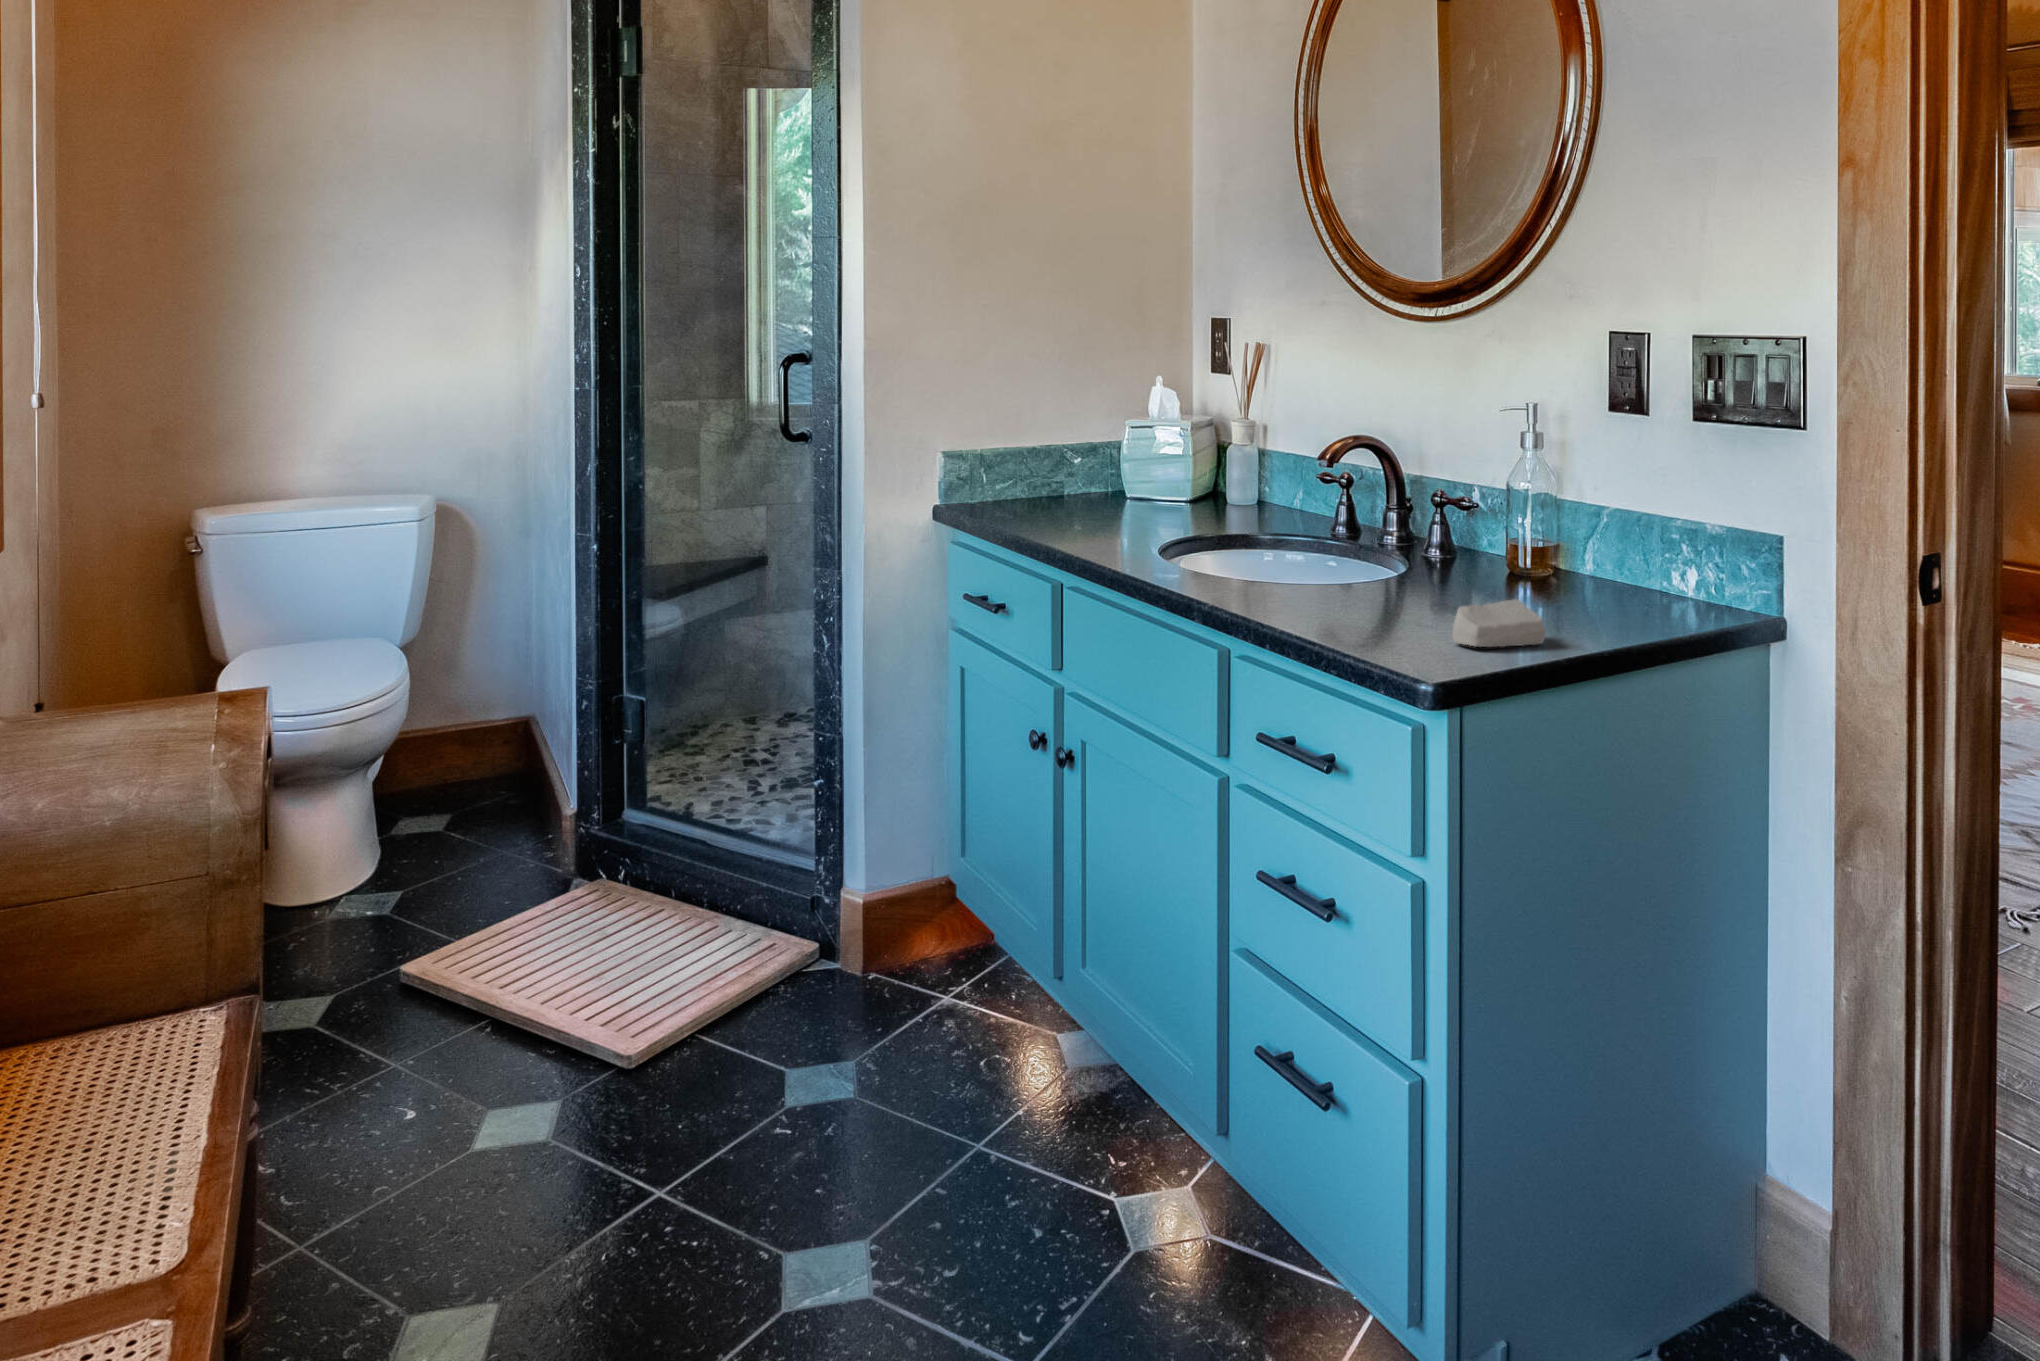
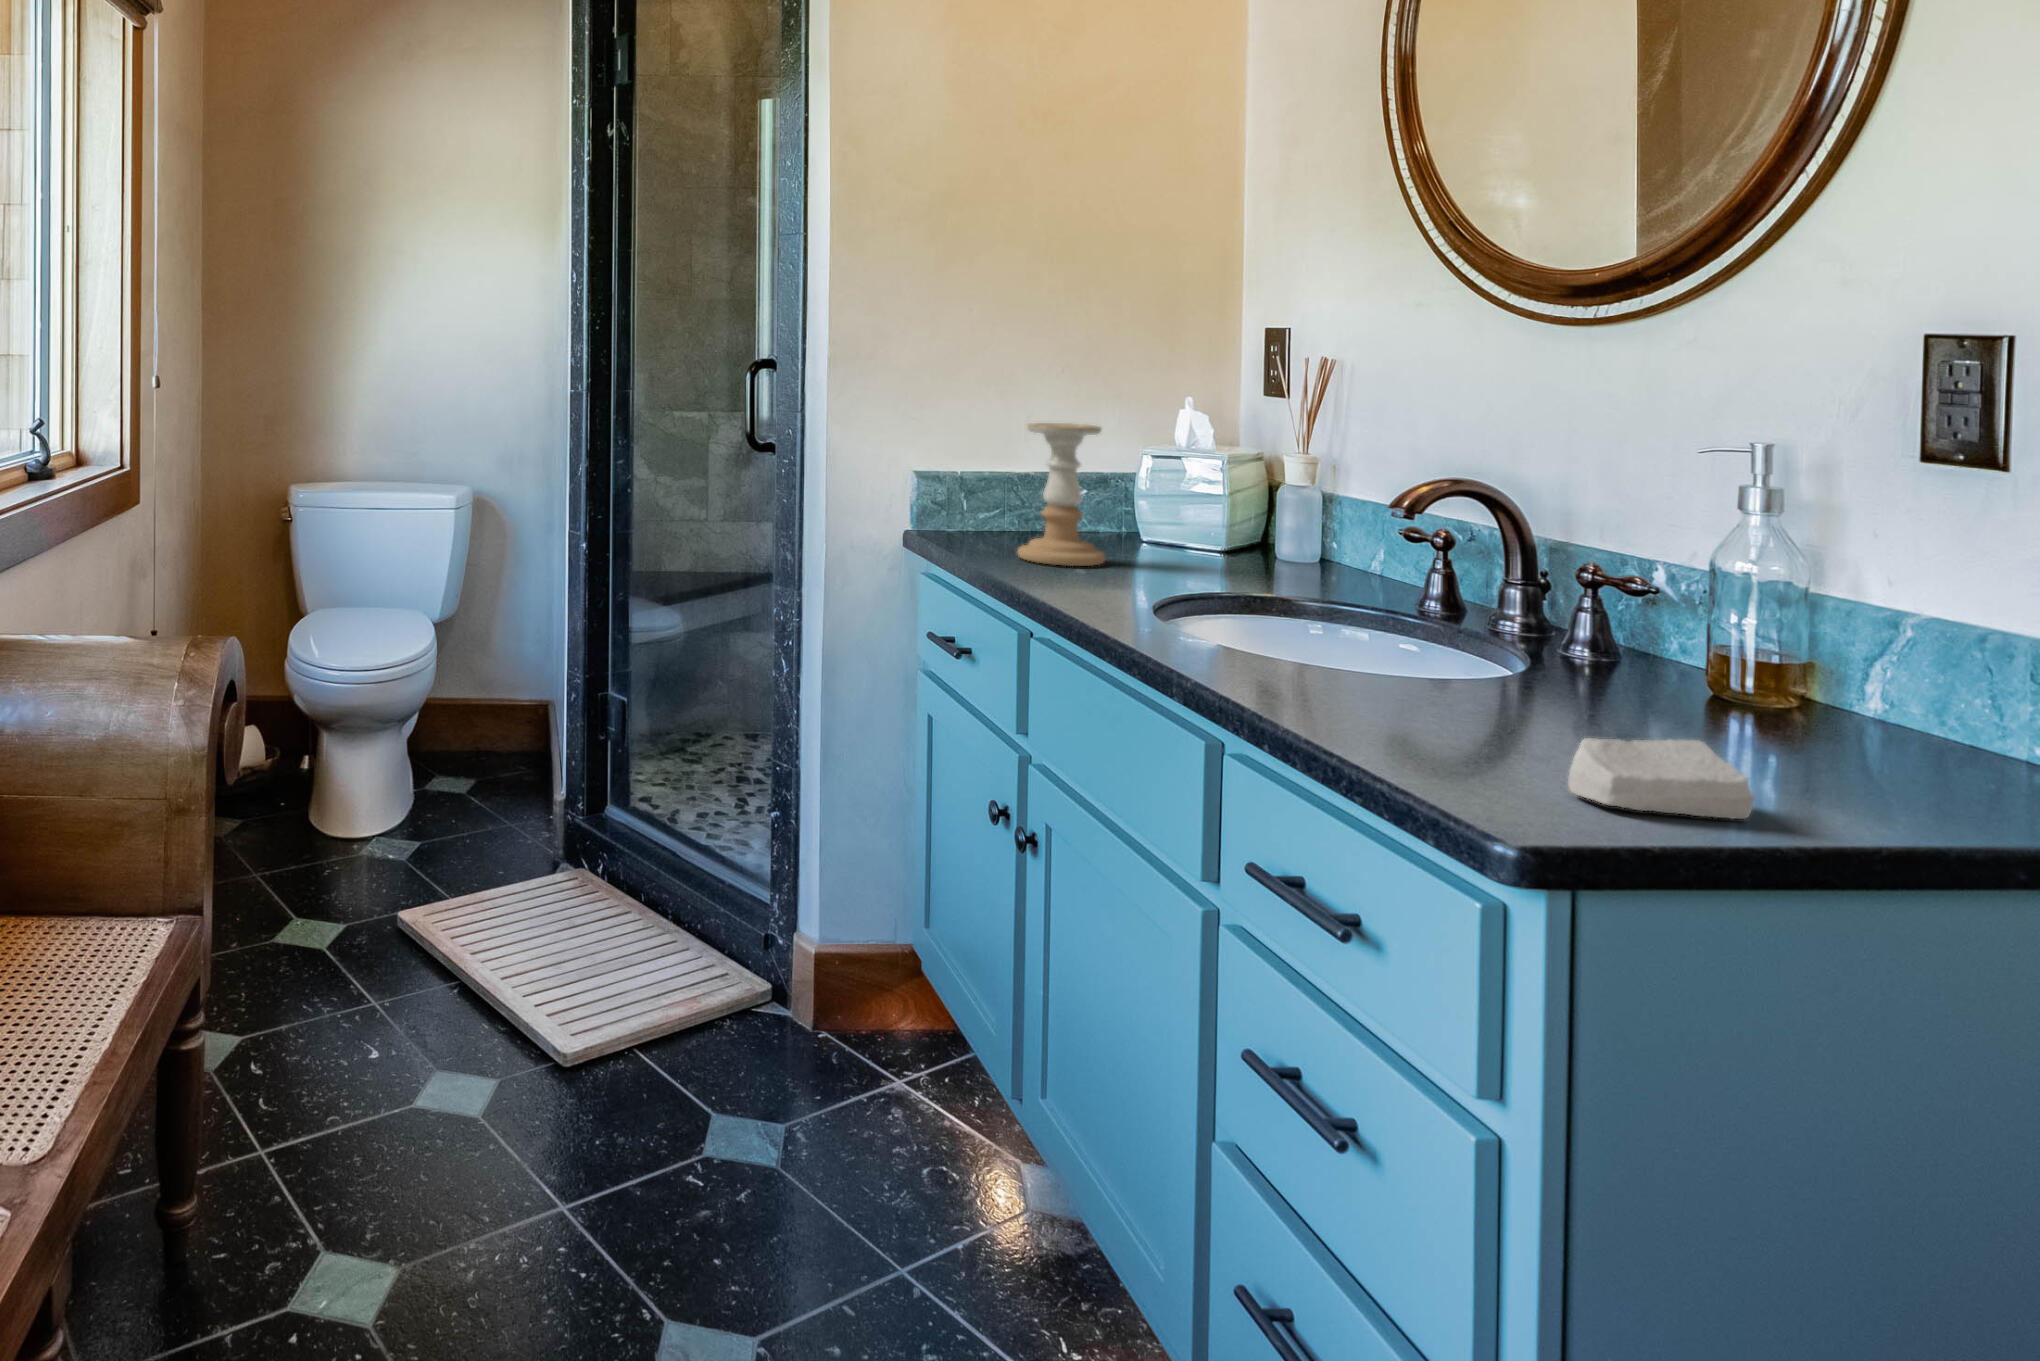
candle holder: none [1036,407,1106,527] -> present [1018,423,1105,566]

